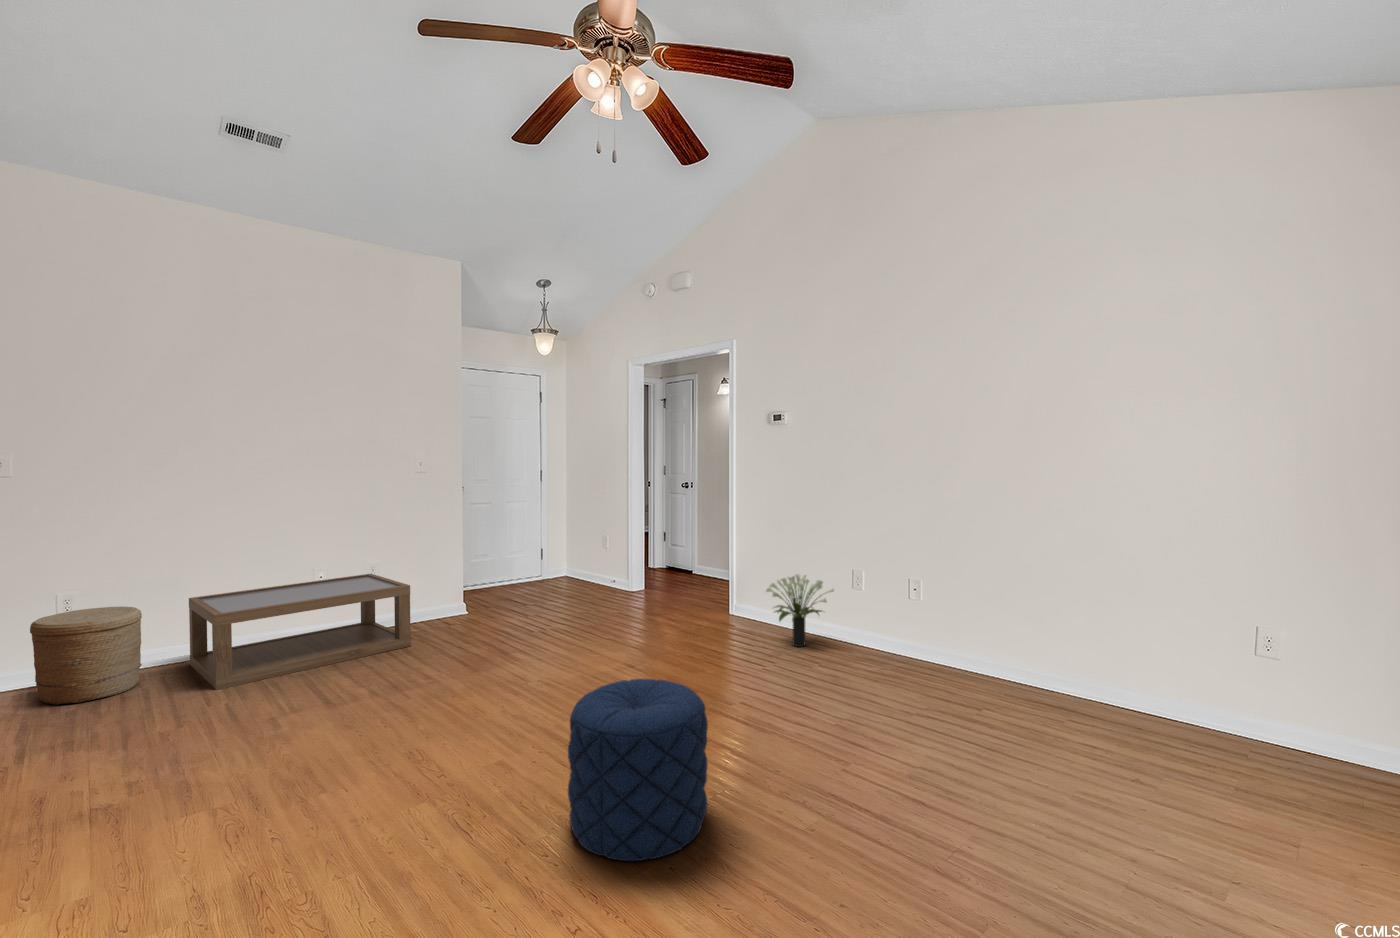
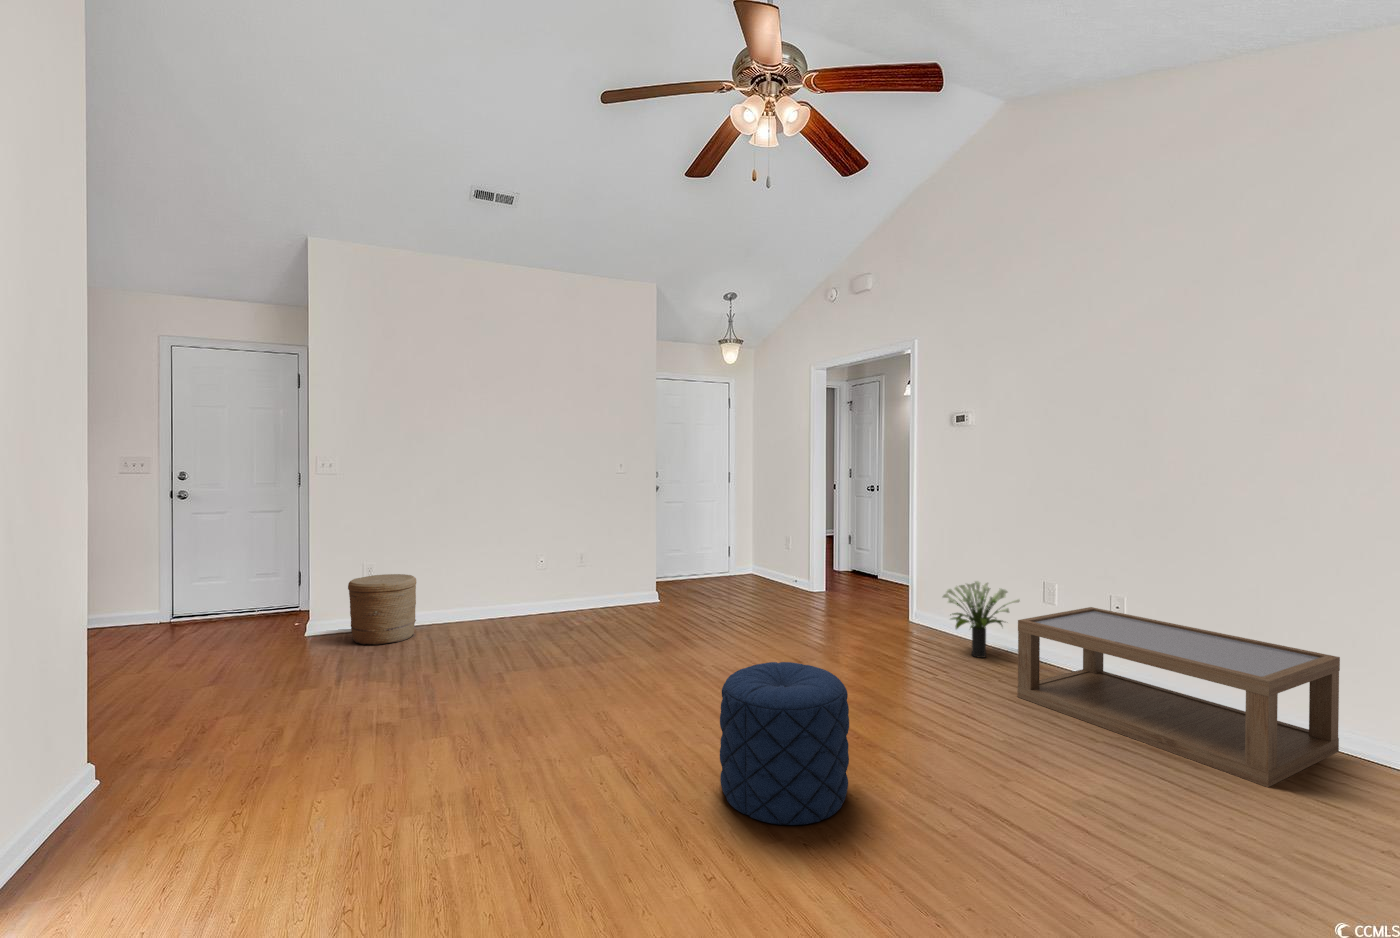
coffee table: present [189,574,411,690] -> present [1017,607,1340,787]

